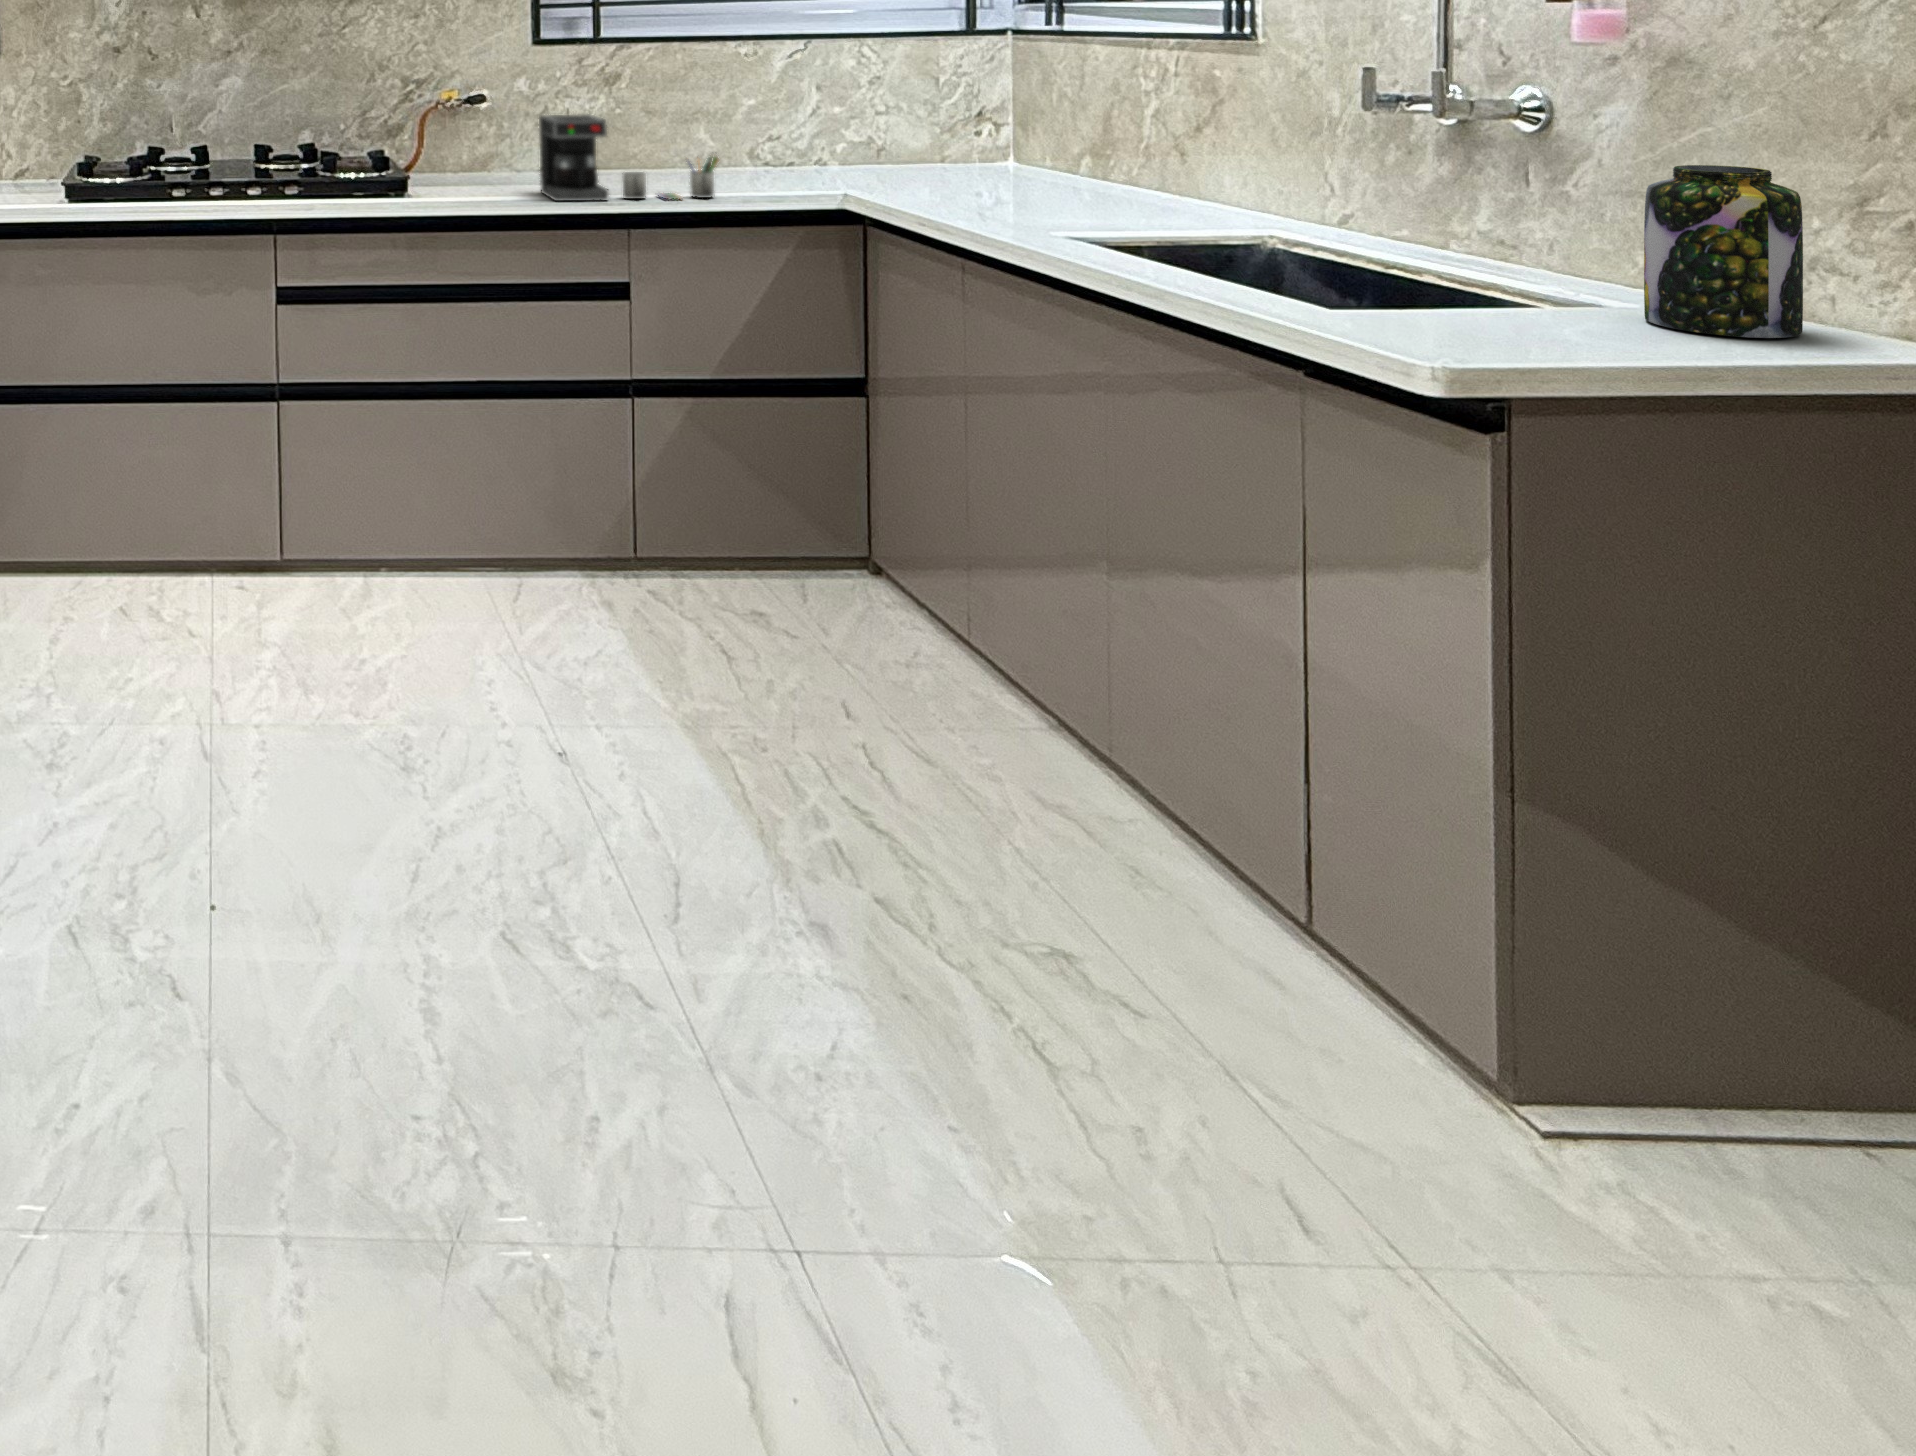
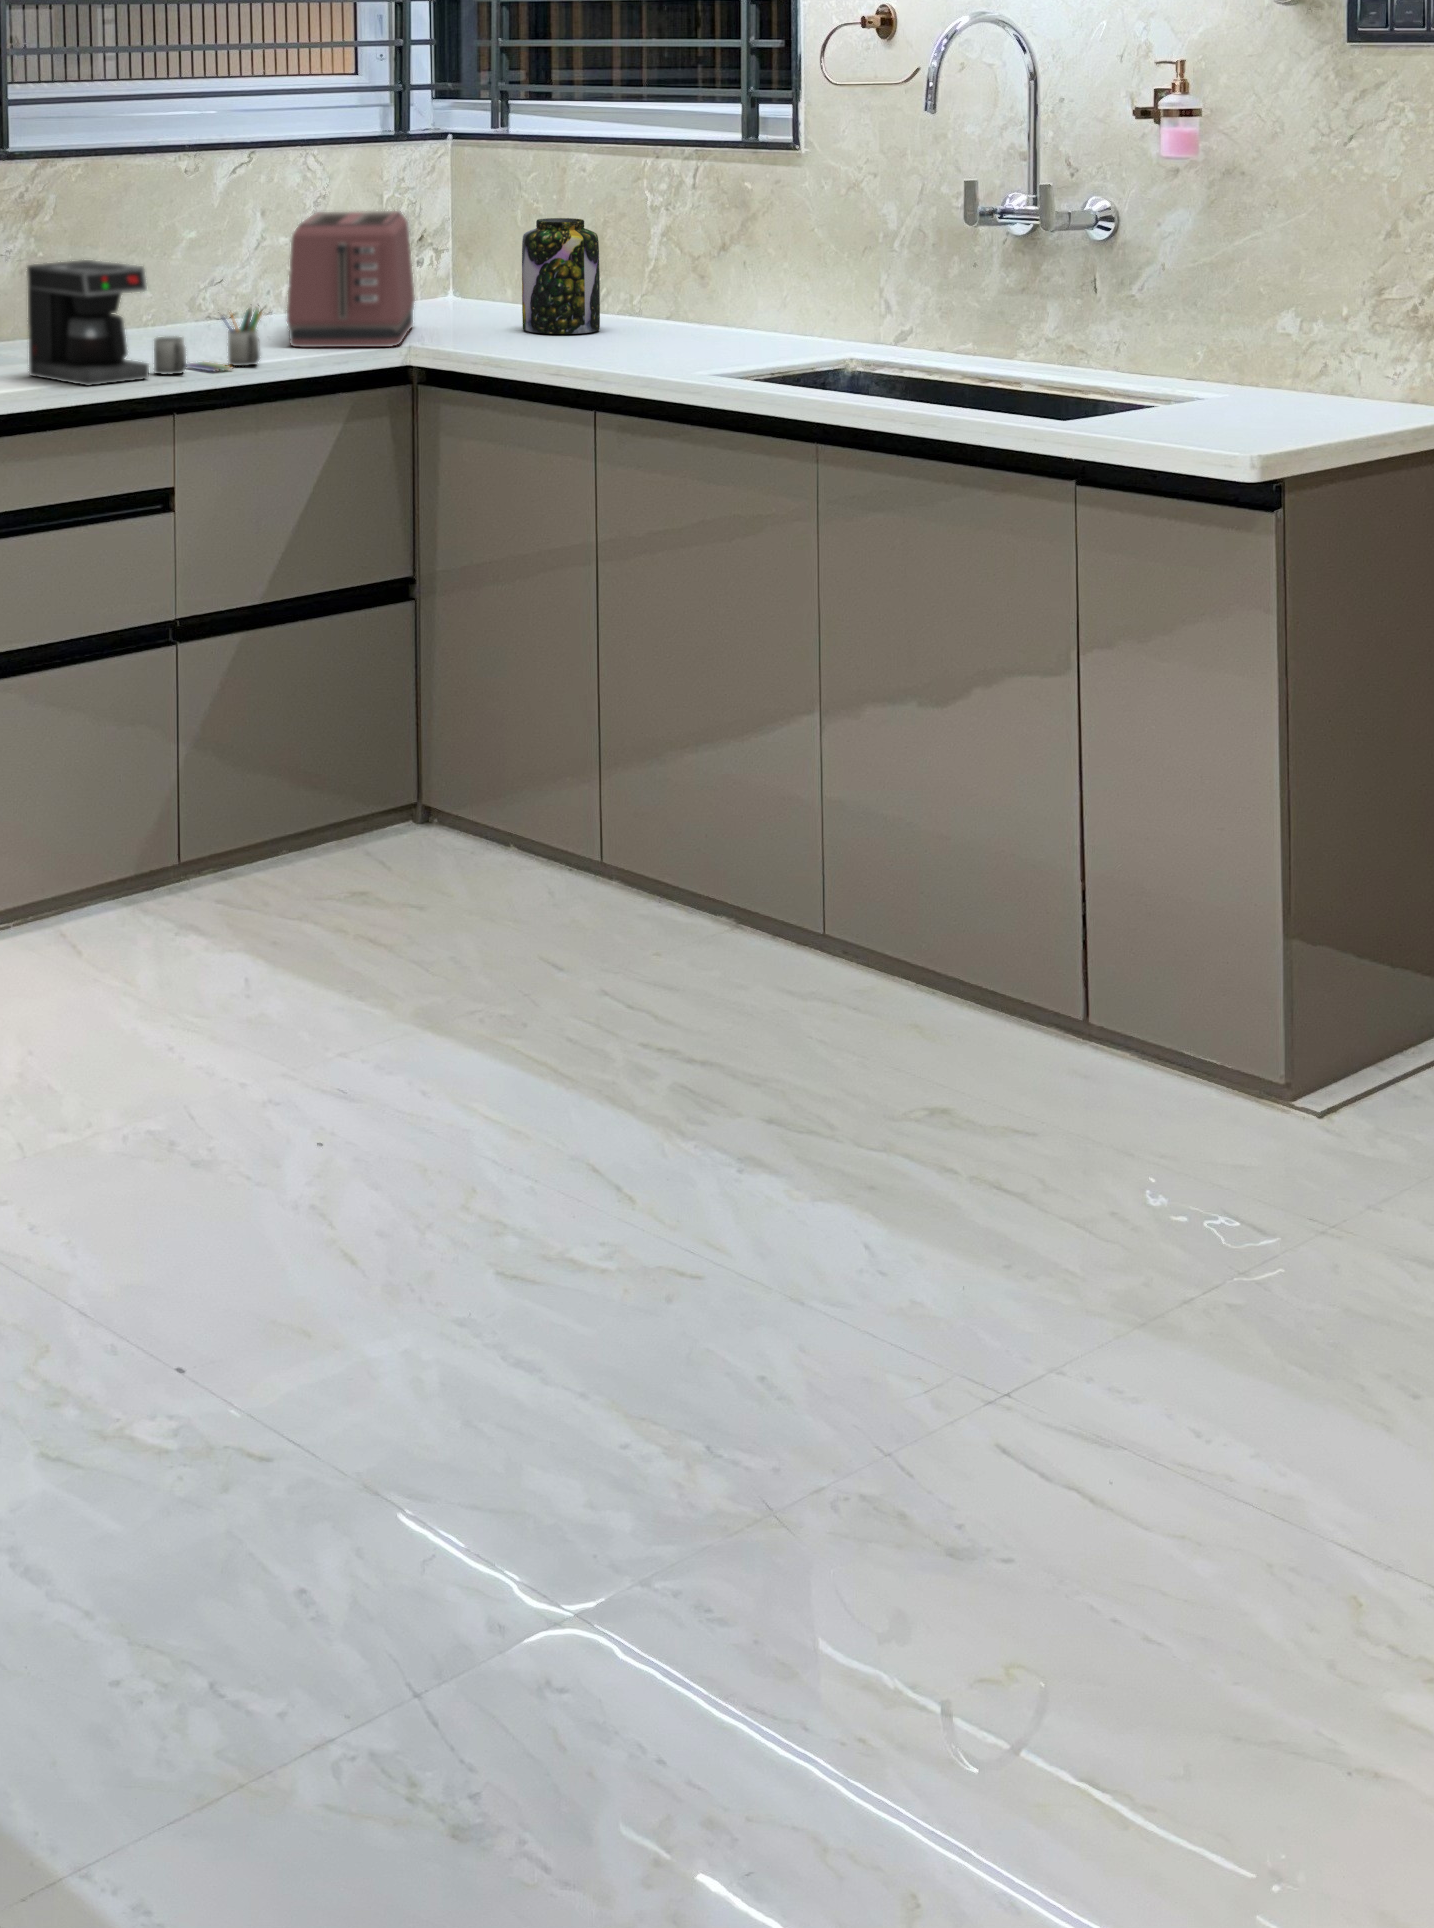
toaster: none [773,89,920,194] -> present [287,211,415,347]
jar: present [1644,165,1803,338] -> present [522,218,600,334]

